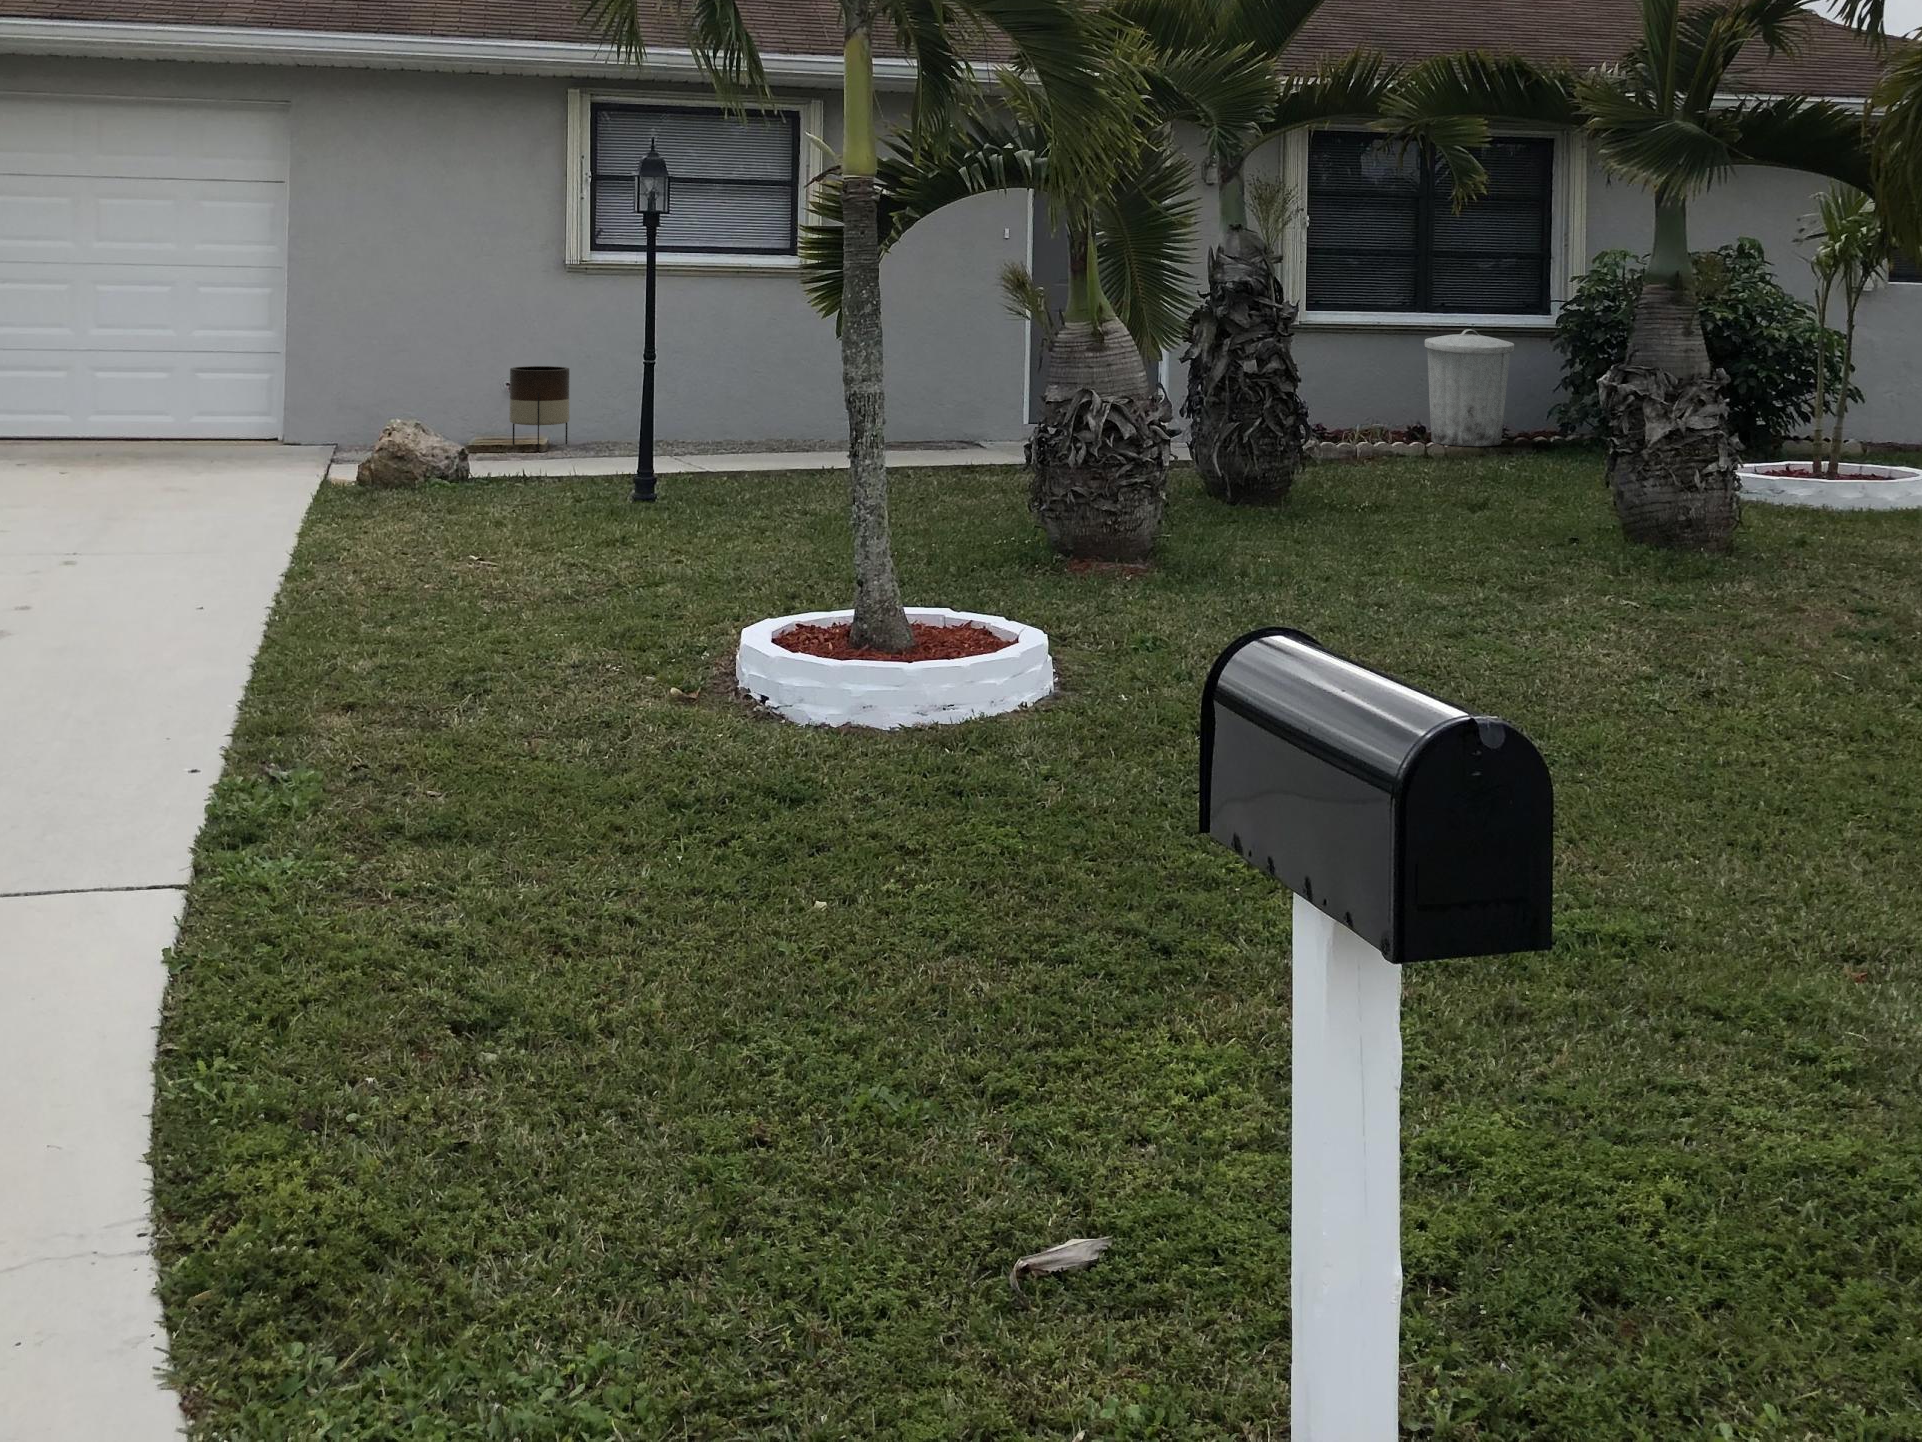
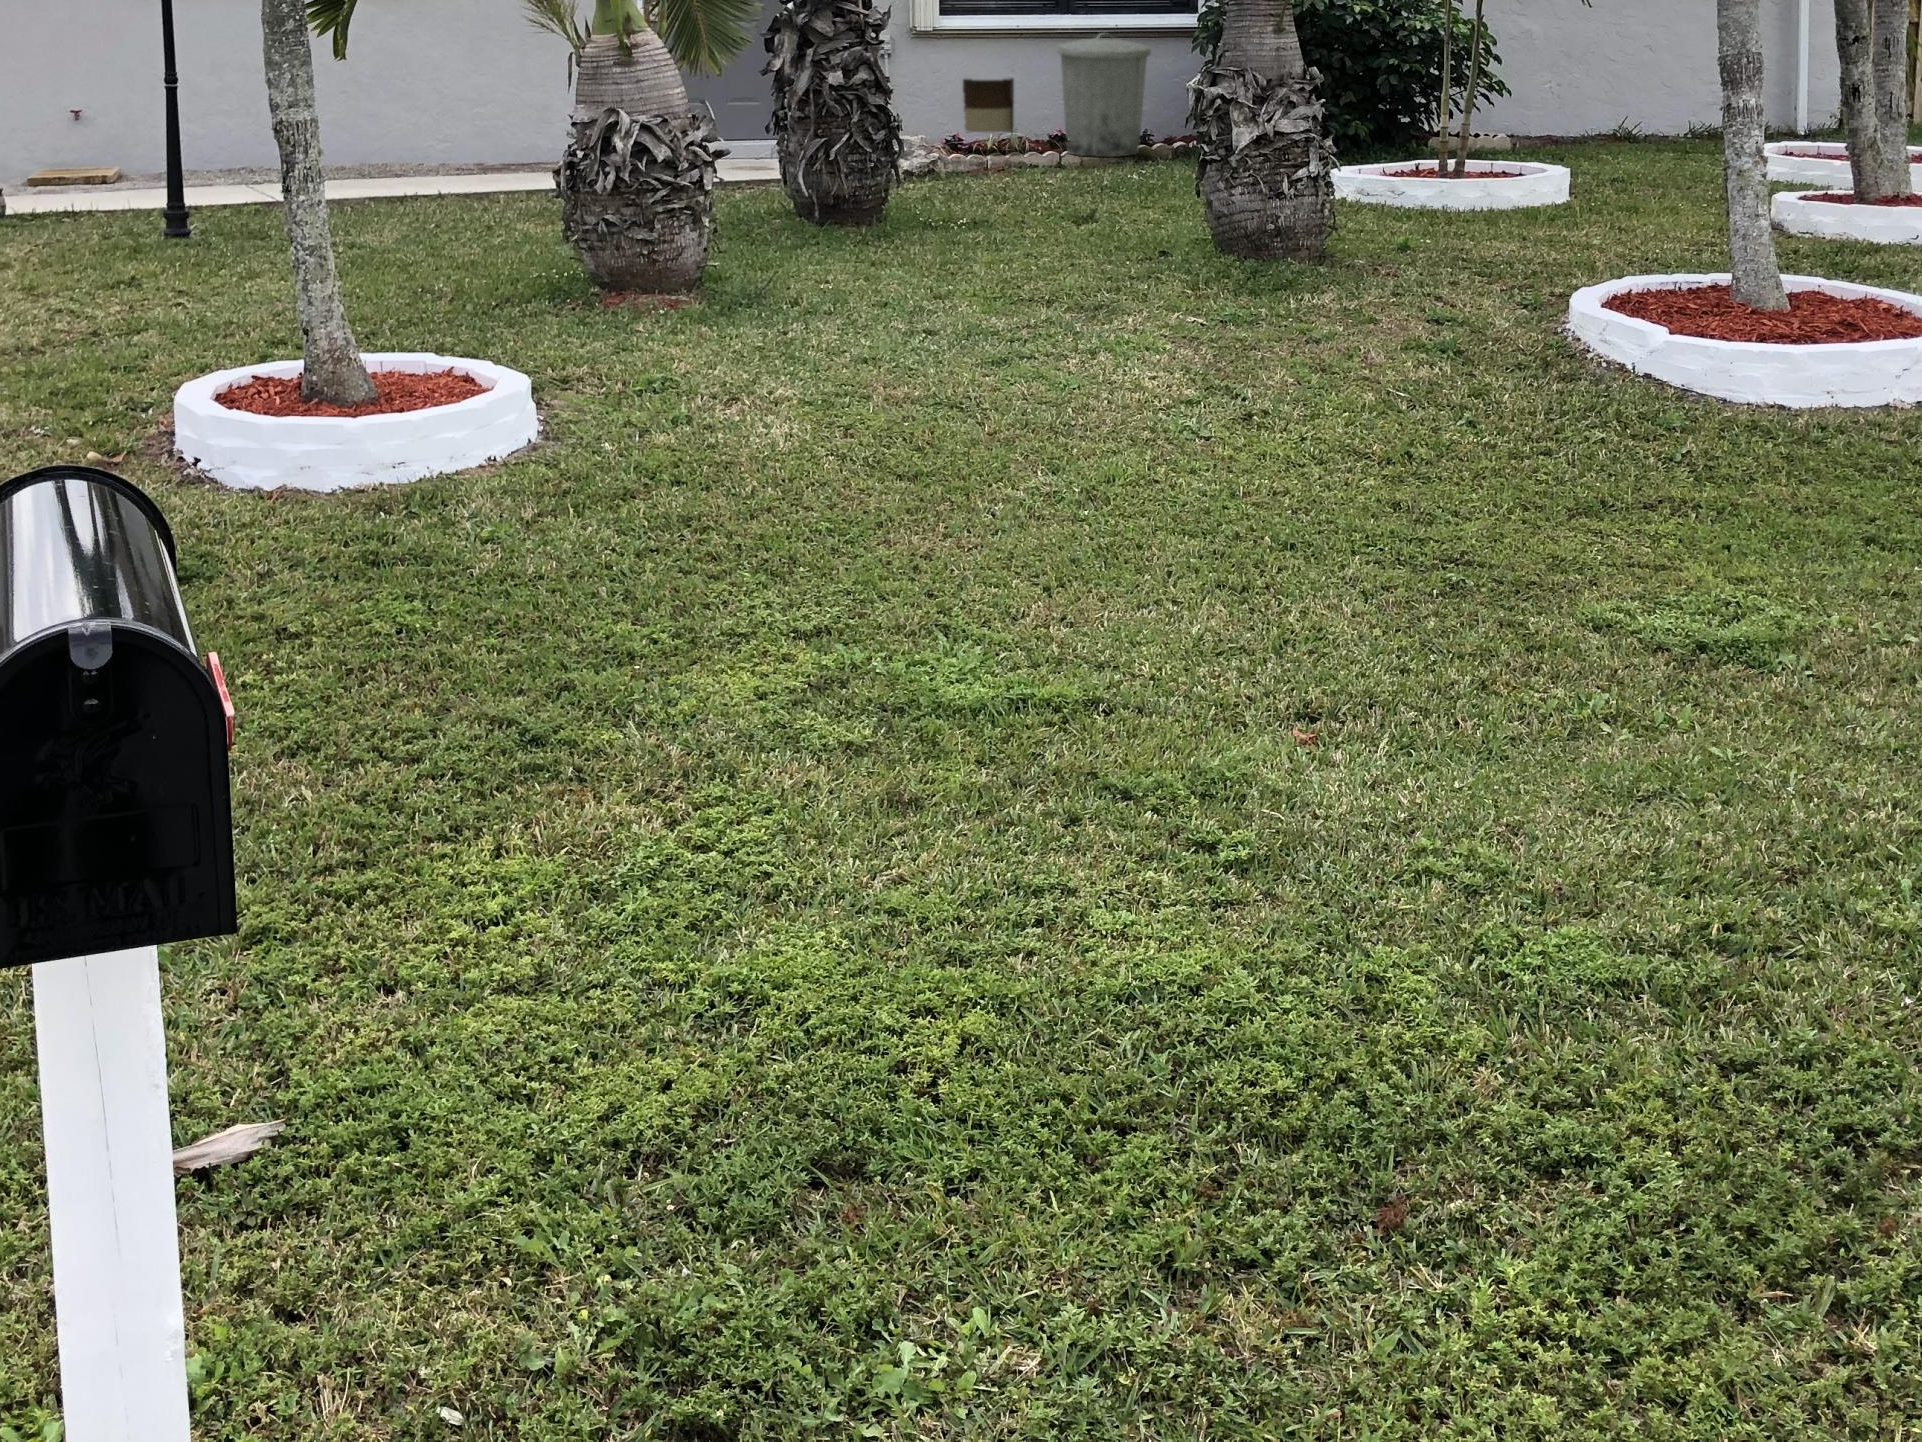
planter: present [509,366,570,449] -> present [963,78,1014,133]

